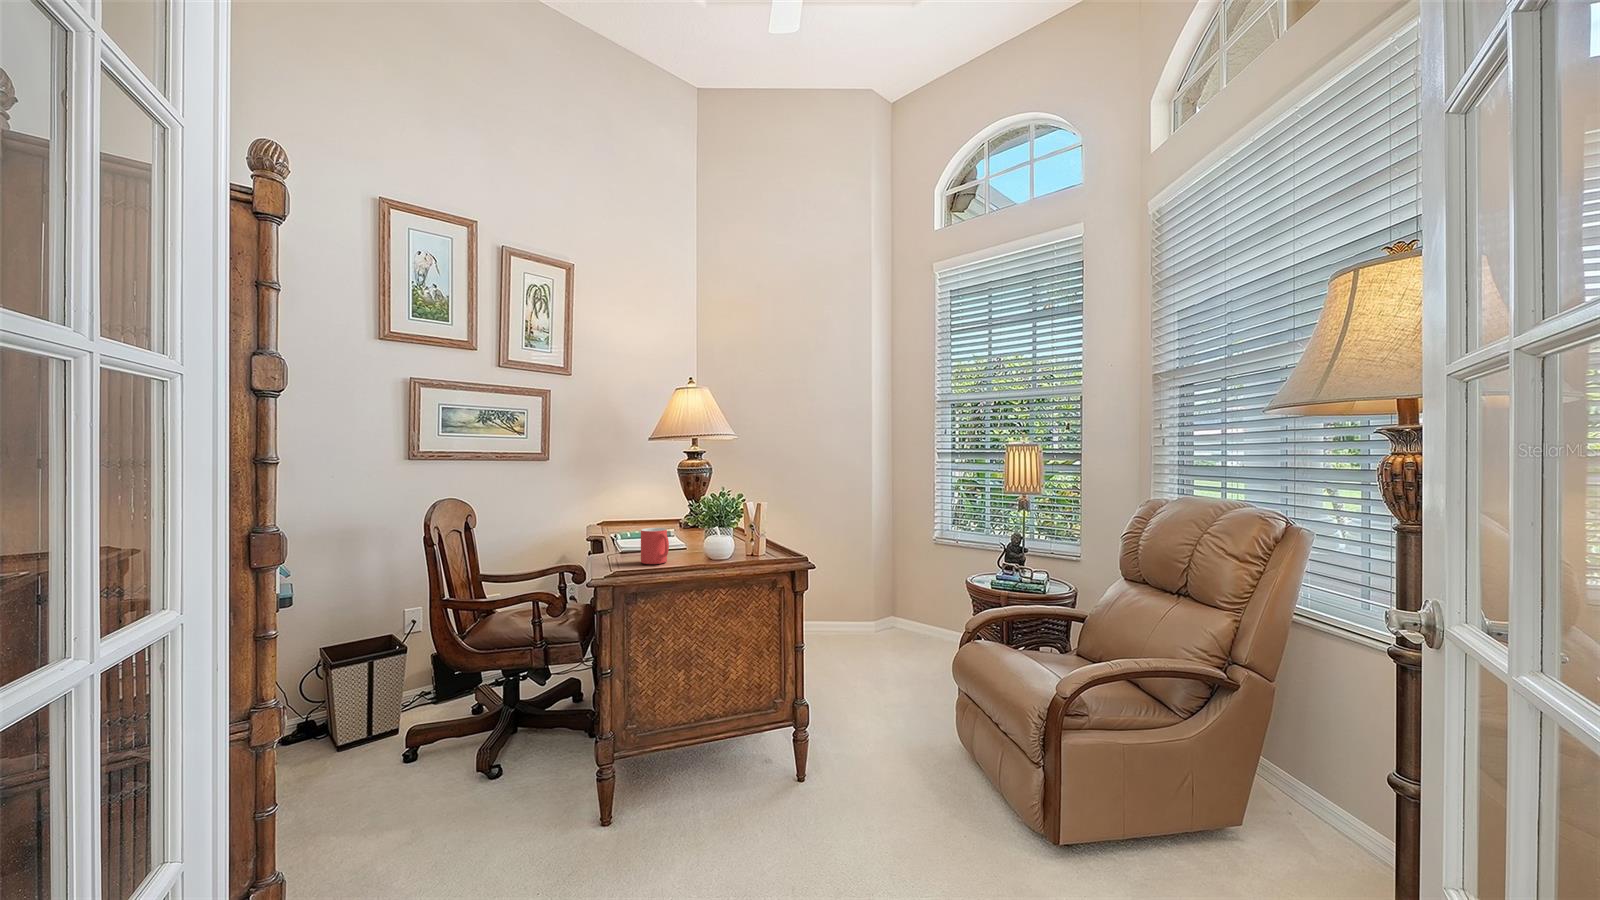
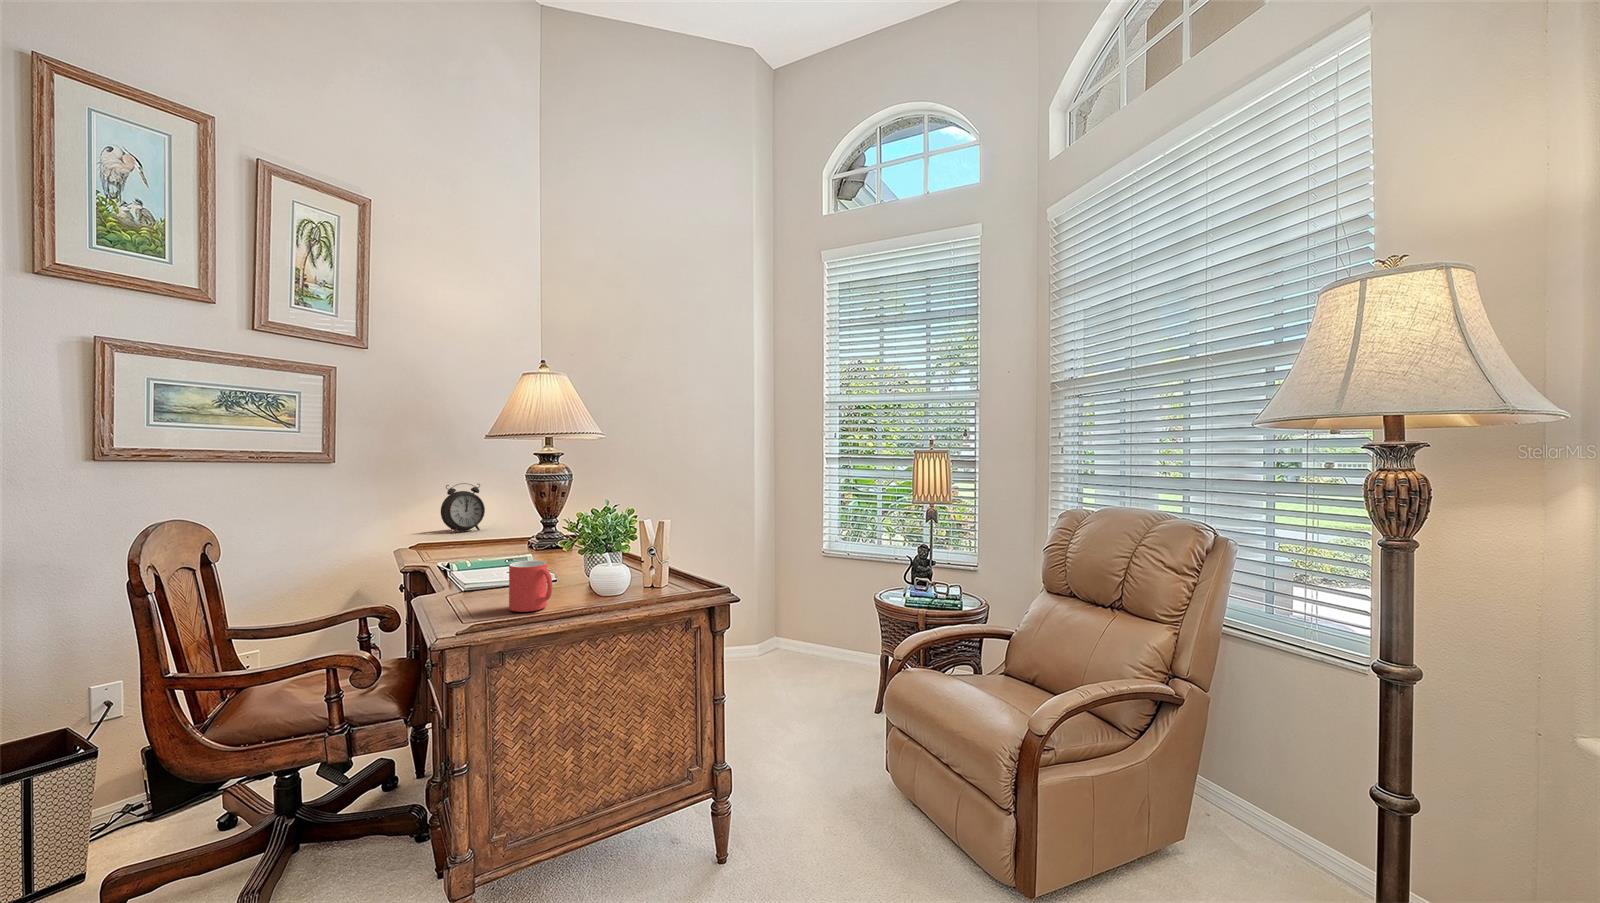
alarm clock: none [623,479,655,518] -> present [441,483,485,533]

